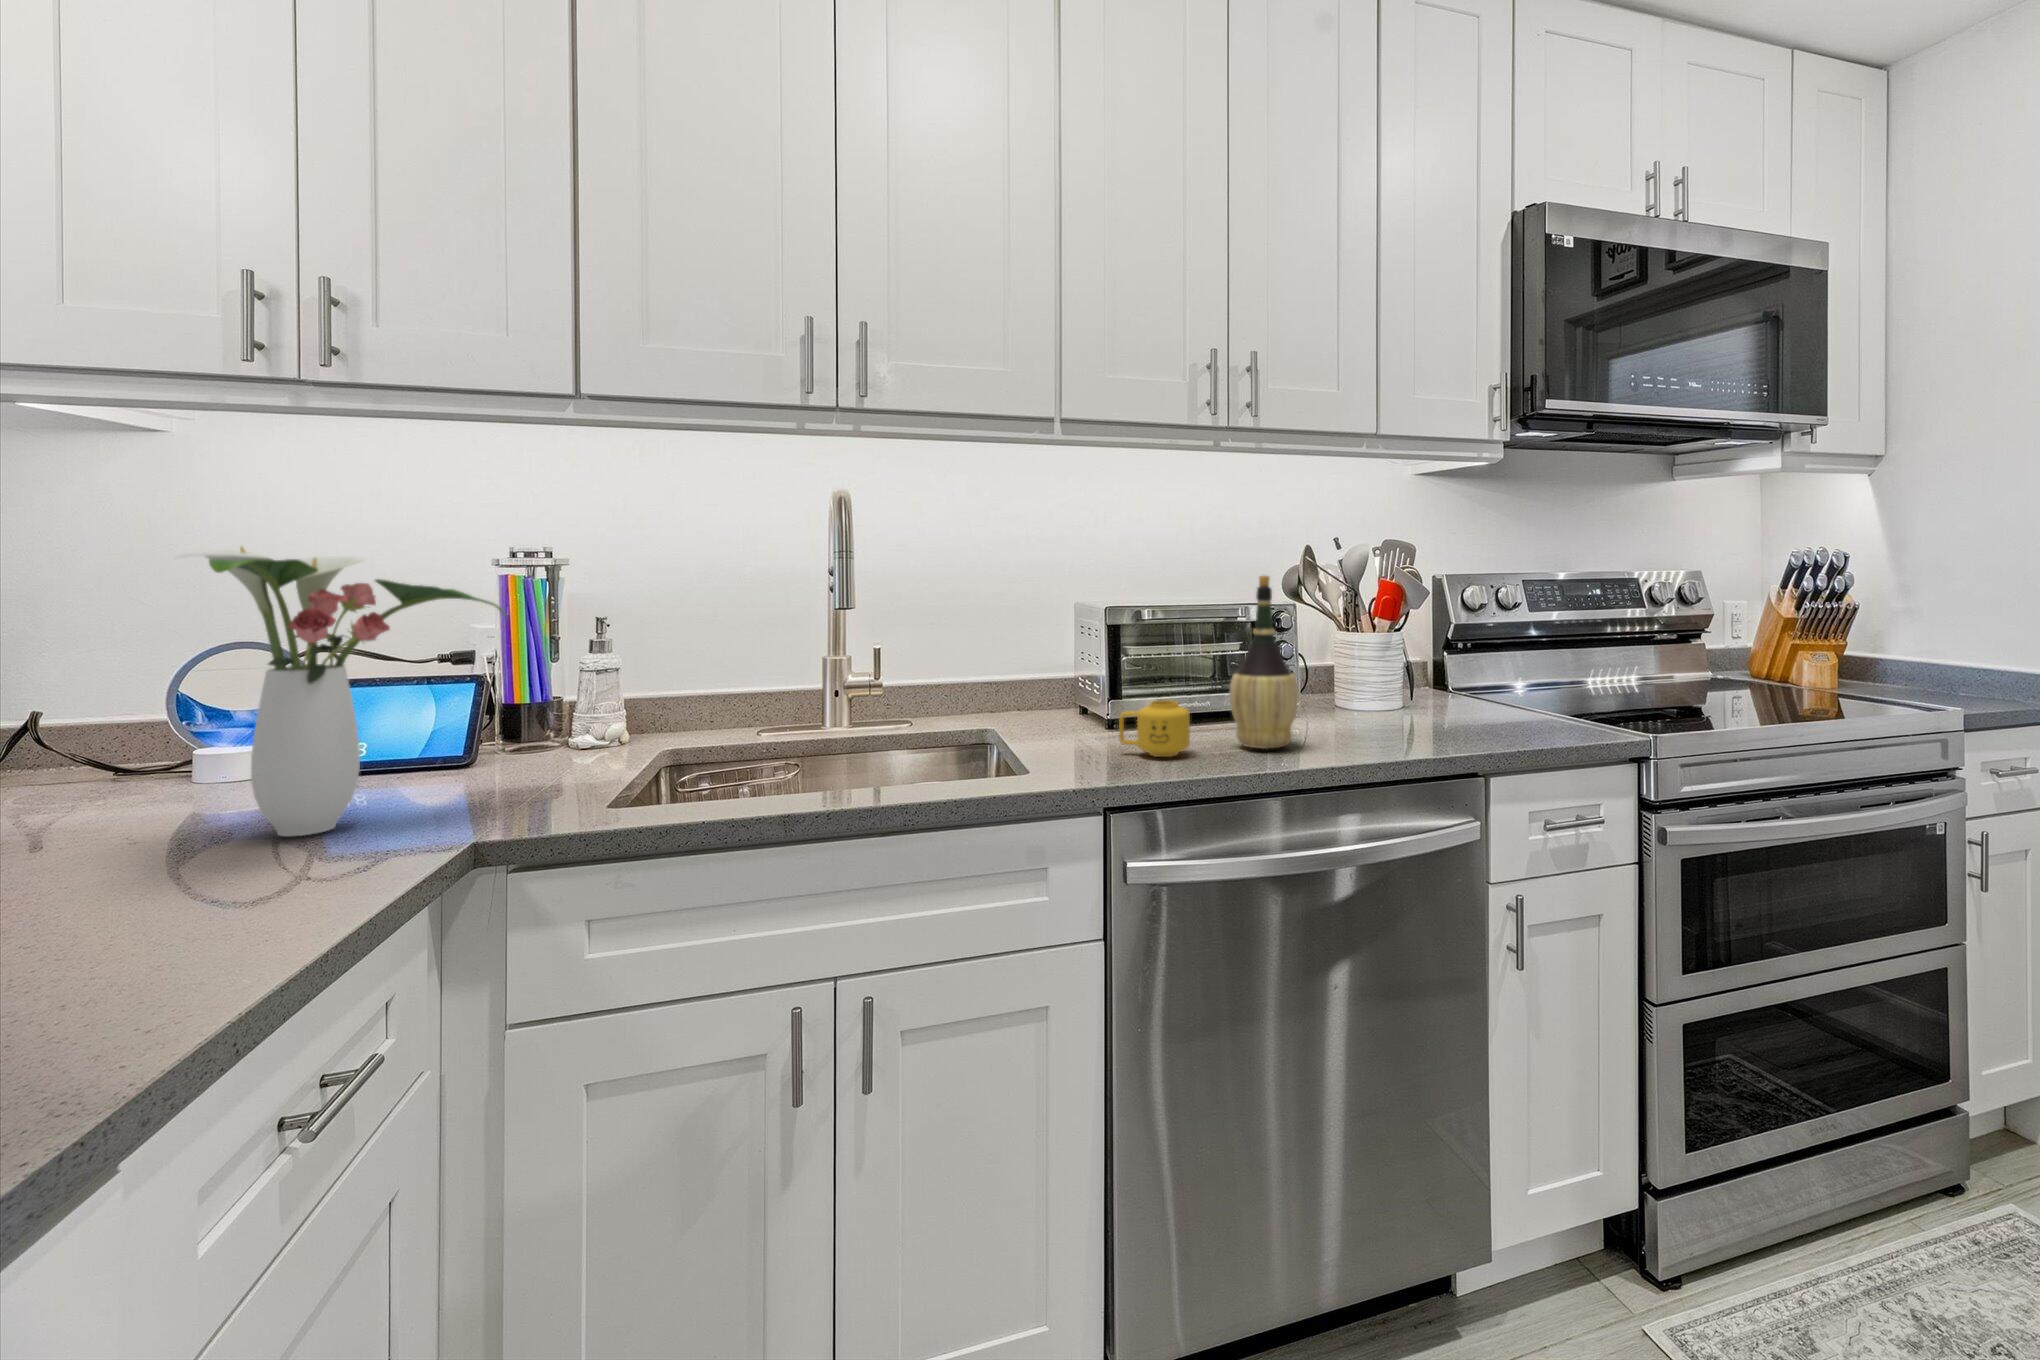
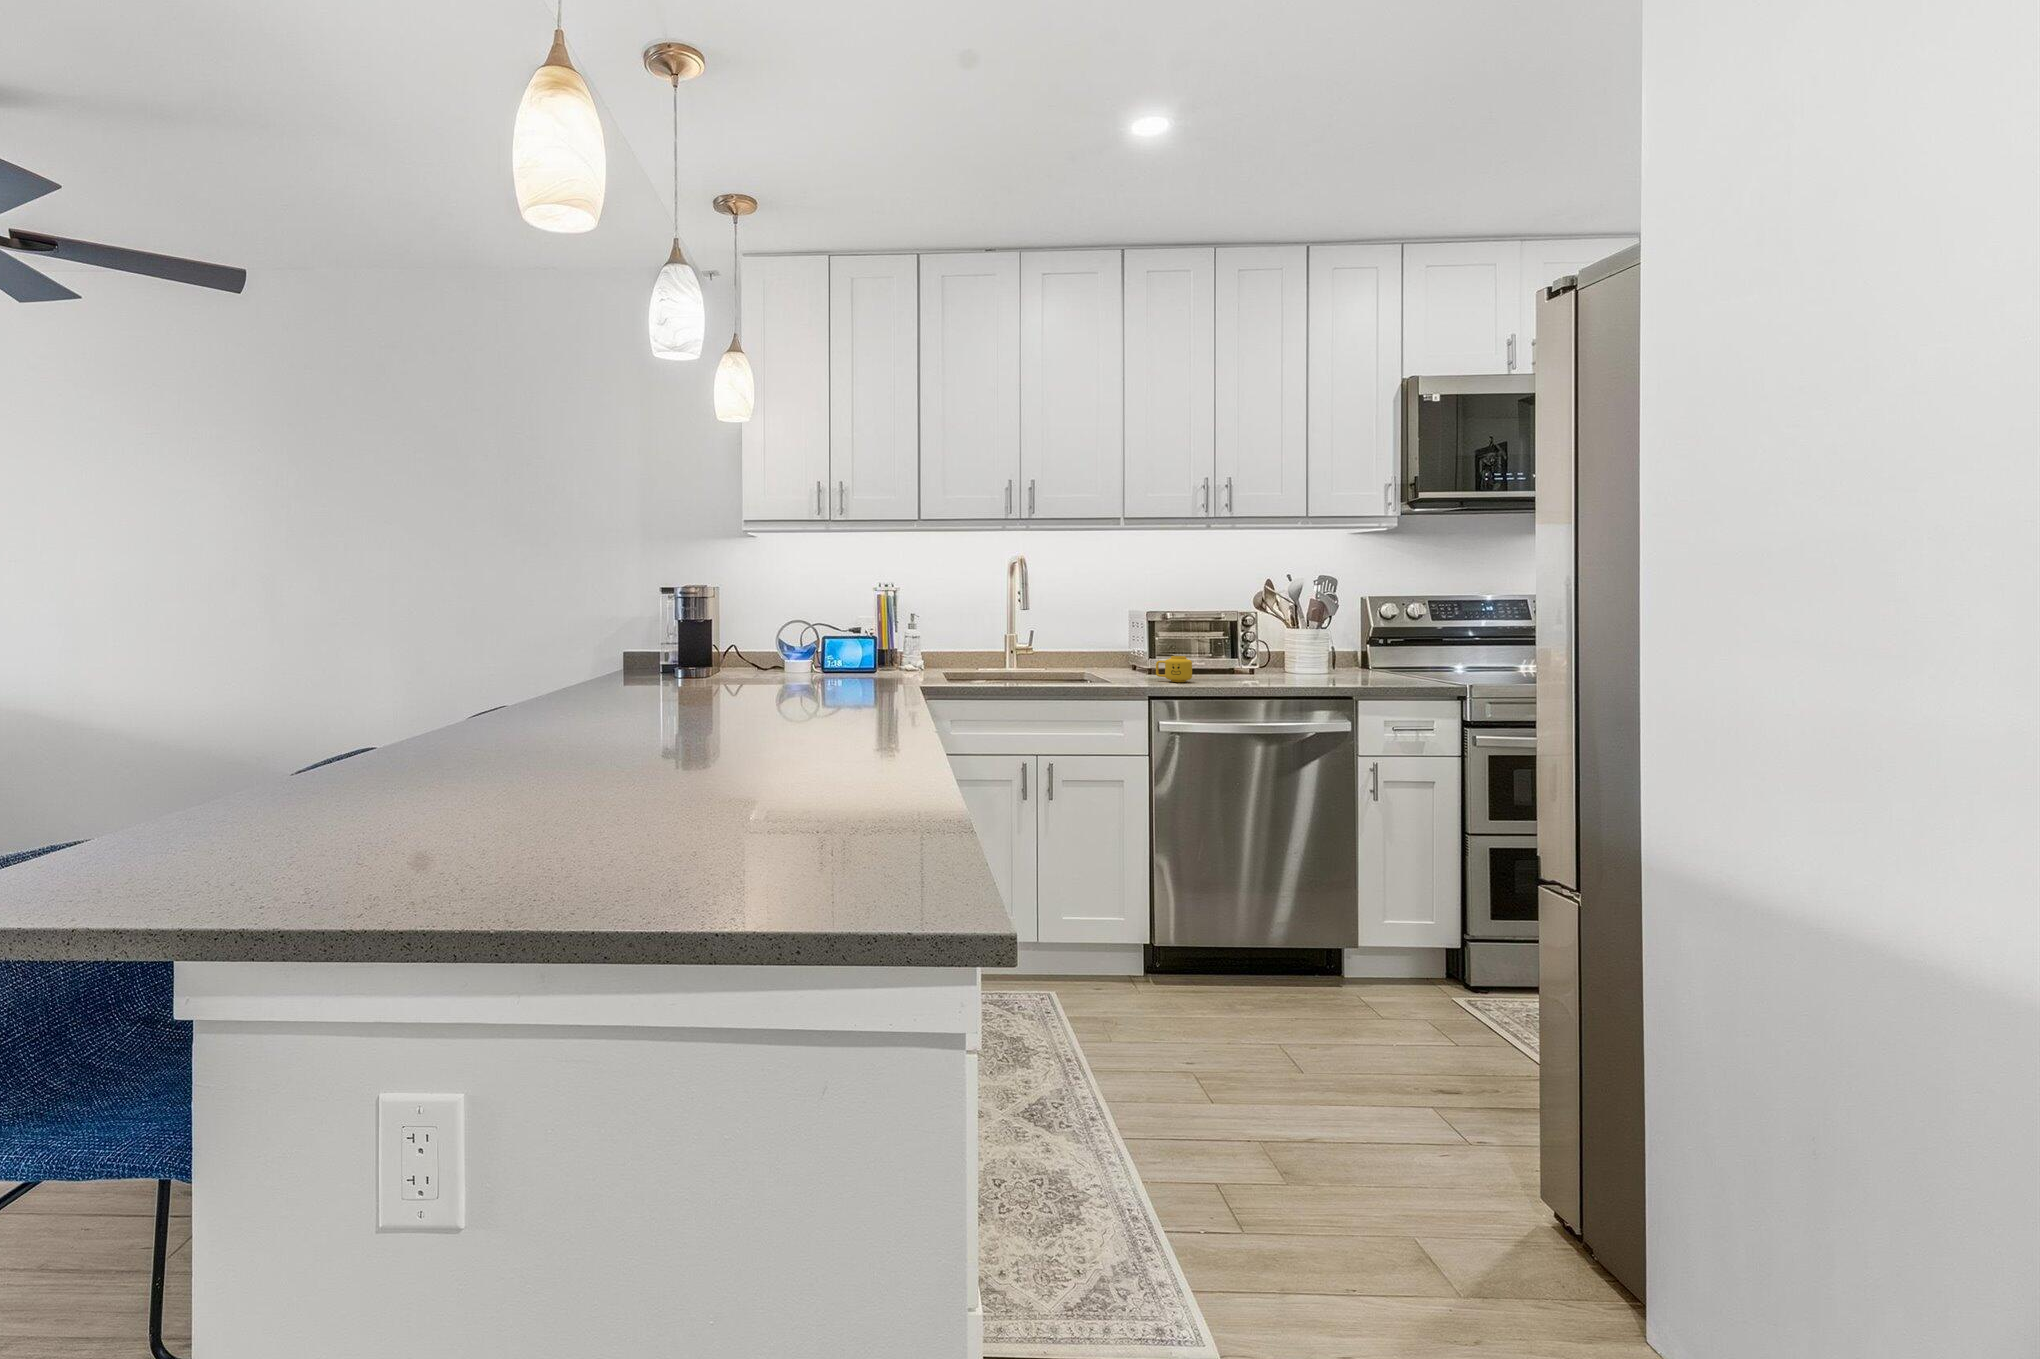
flower arrangement: present [178,547,506,836] -> none [821,582,913,684]
wine bottle: present [1229,575,1299,749] -> none [1214,595,1251,682]

